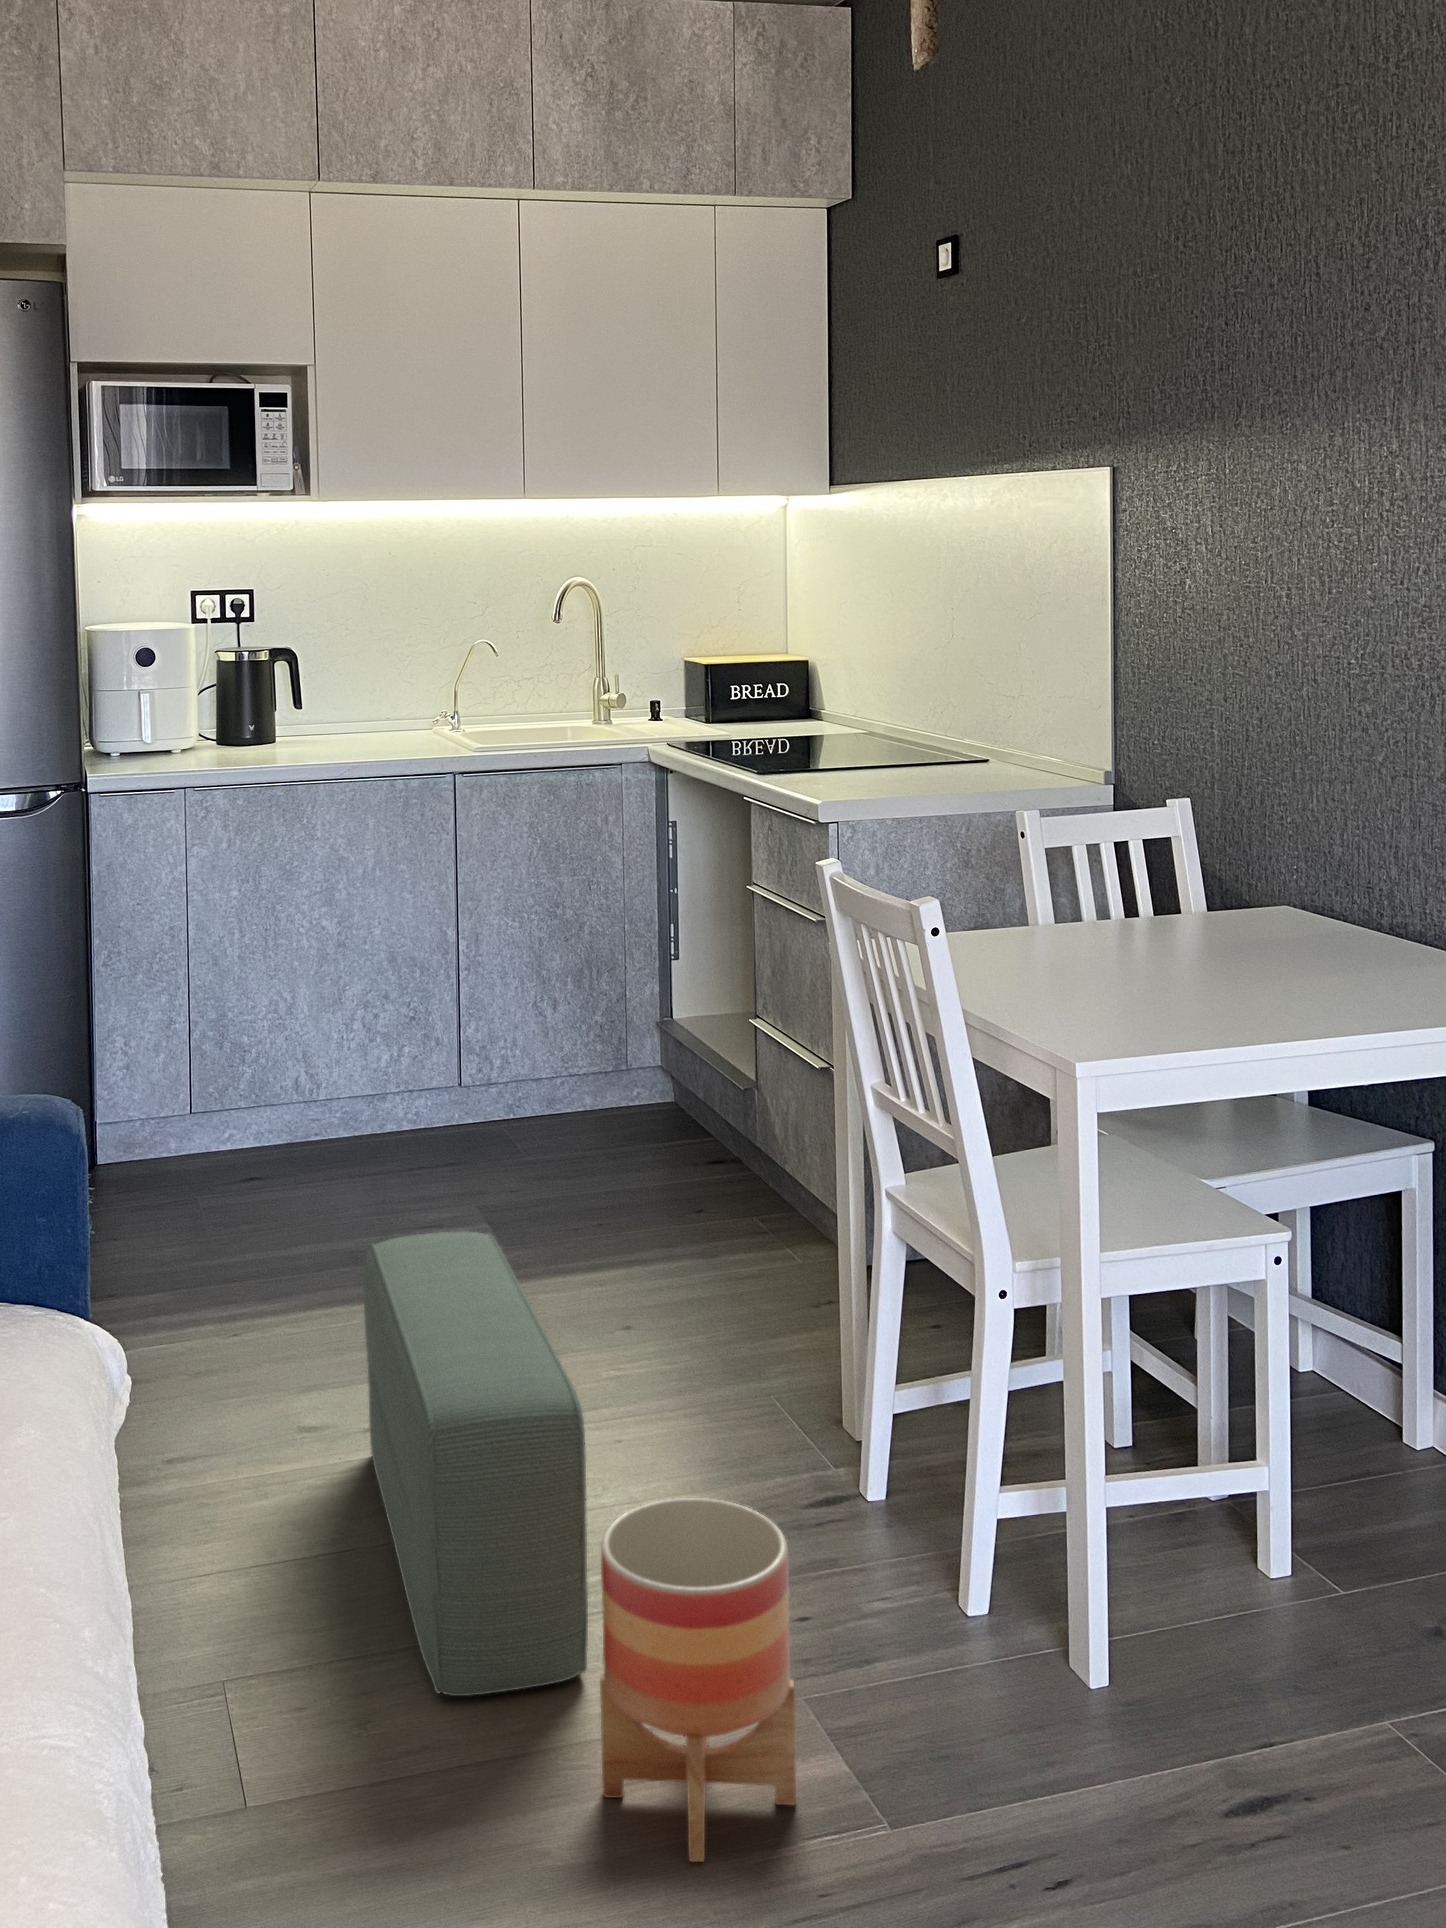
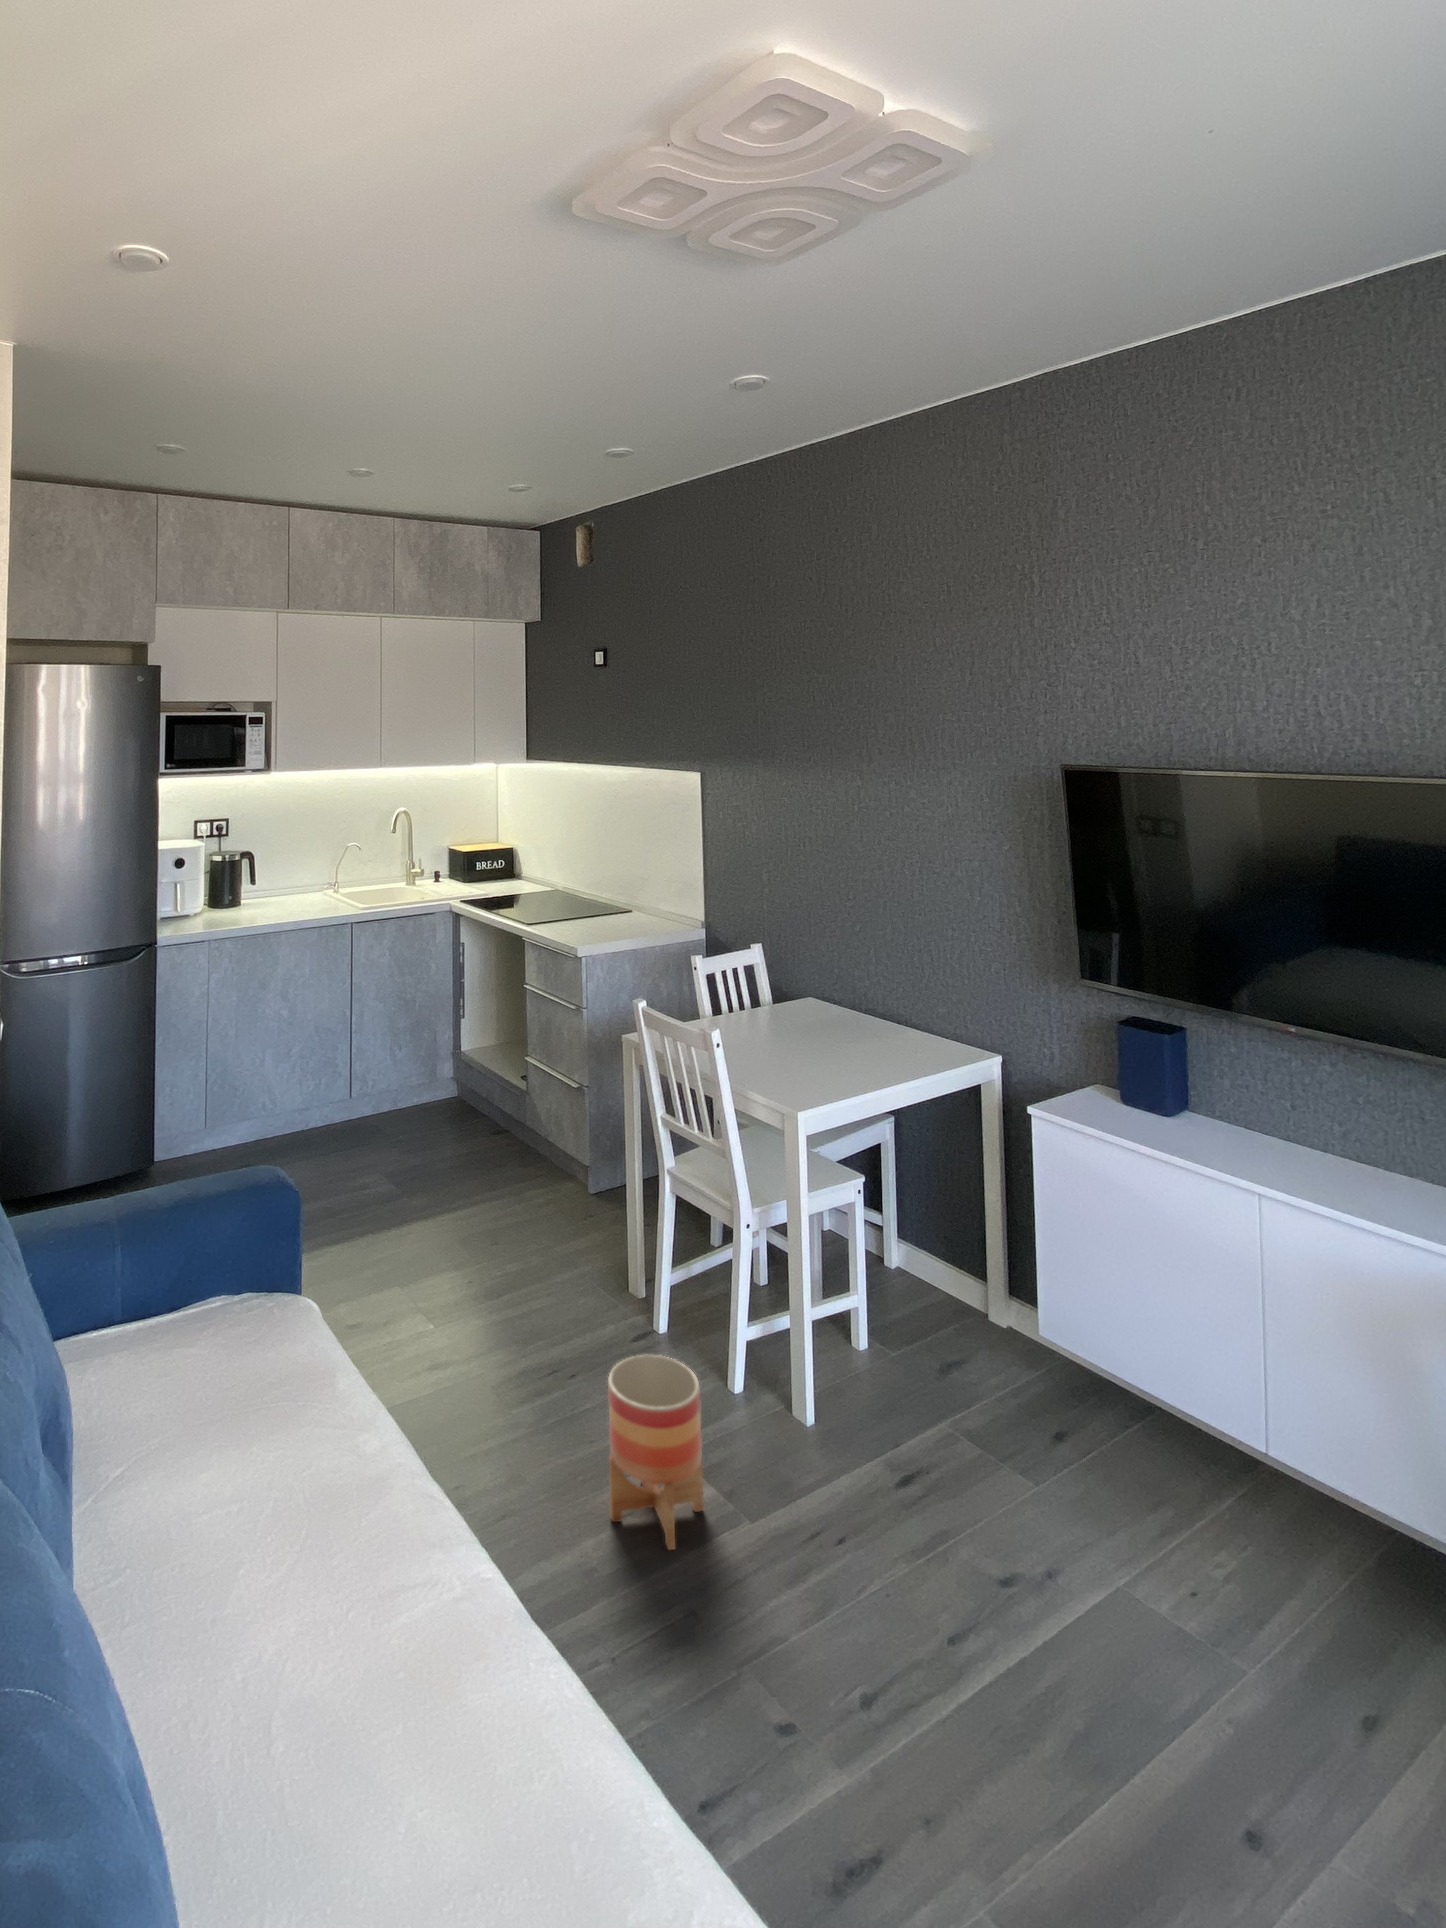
pouf: present [364,1231,588,1696] -> none [402,1208,575,1477]

